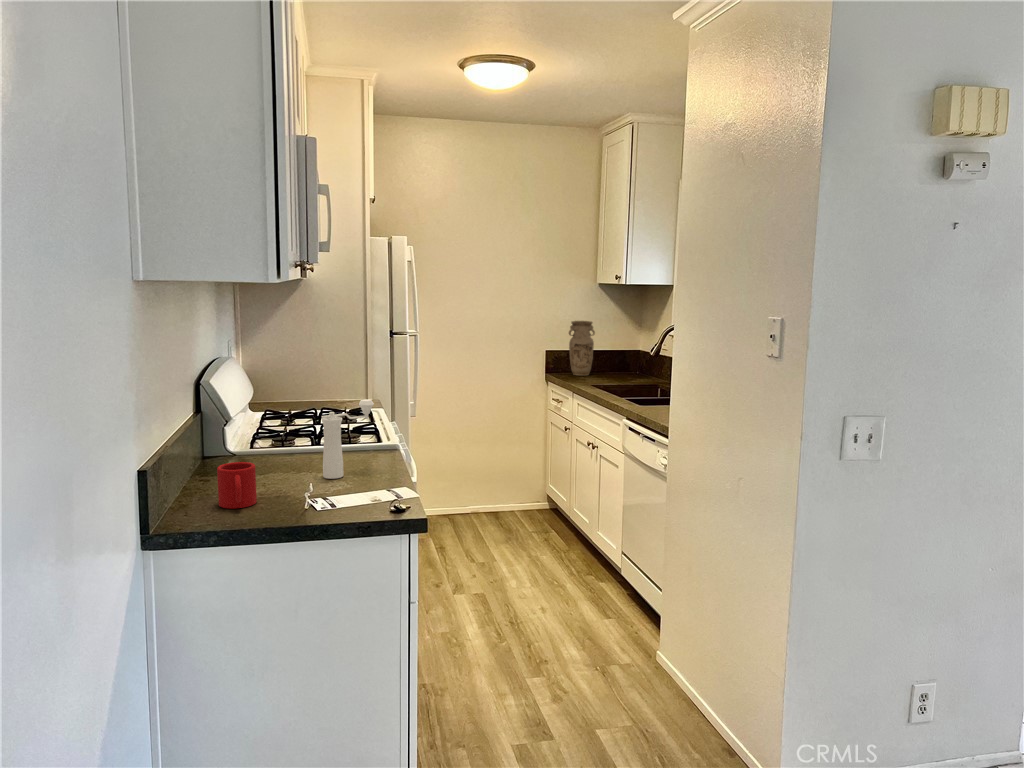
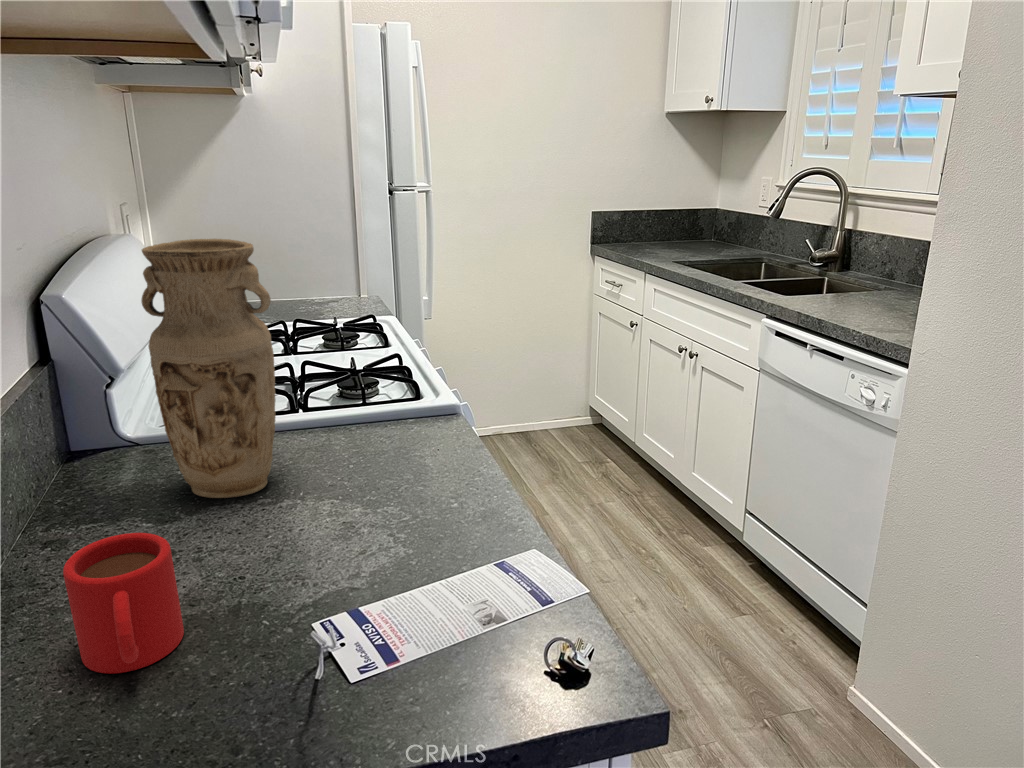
vase: present [569,321,595,375] -> present [141,239,275,498]
pepper mill: present [321,399,374,479] -> none [322,335,433,519]

